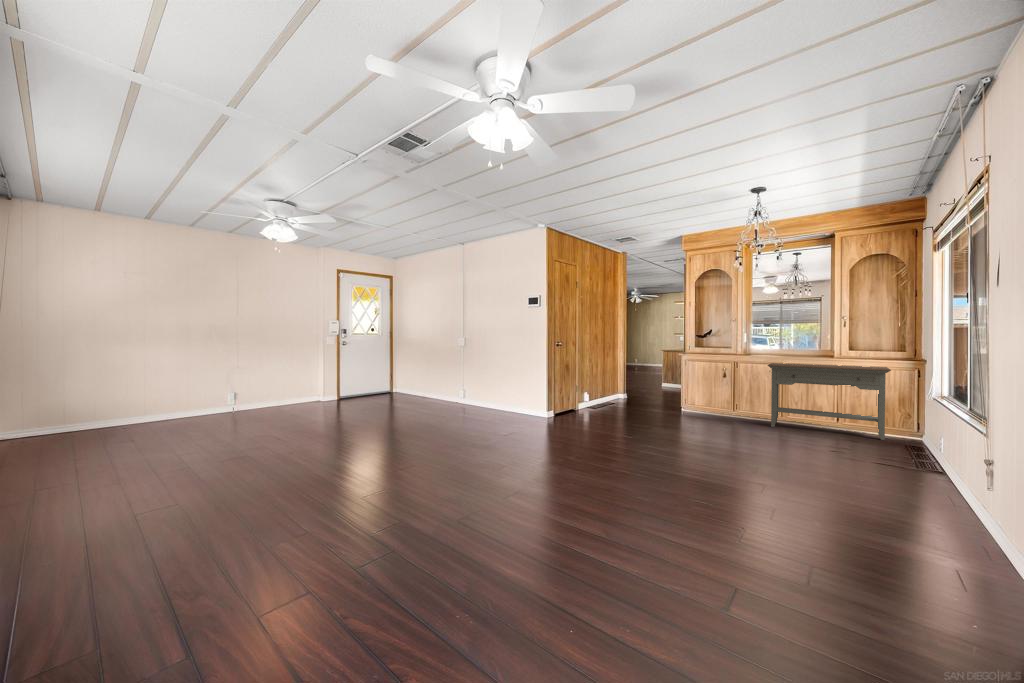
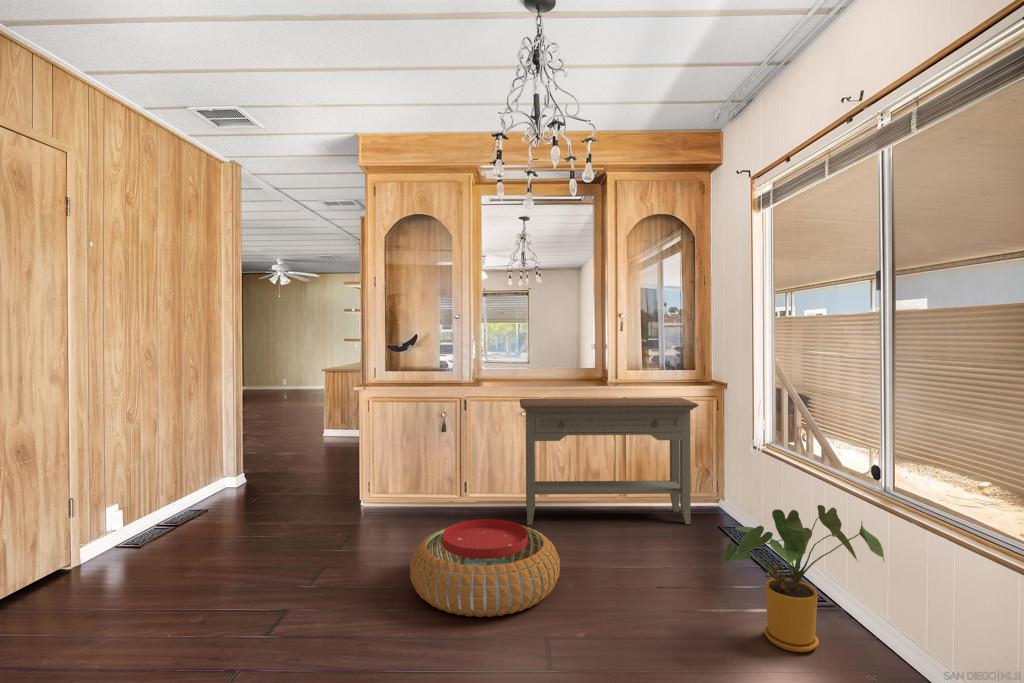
pouf: none [702,411,776,445] -> present [410,519,560,617]
house plant: none [854,411,949,477] -> present [724,505,884,652]

